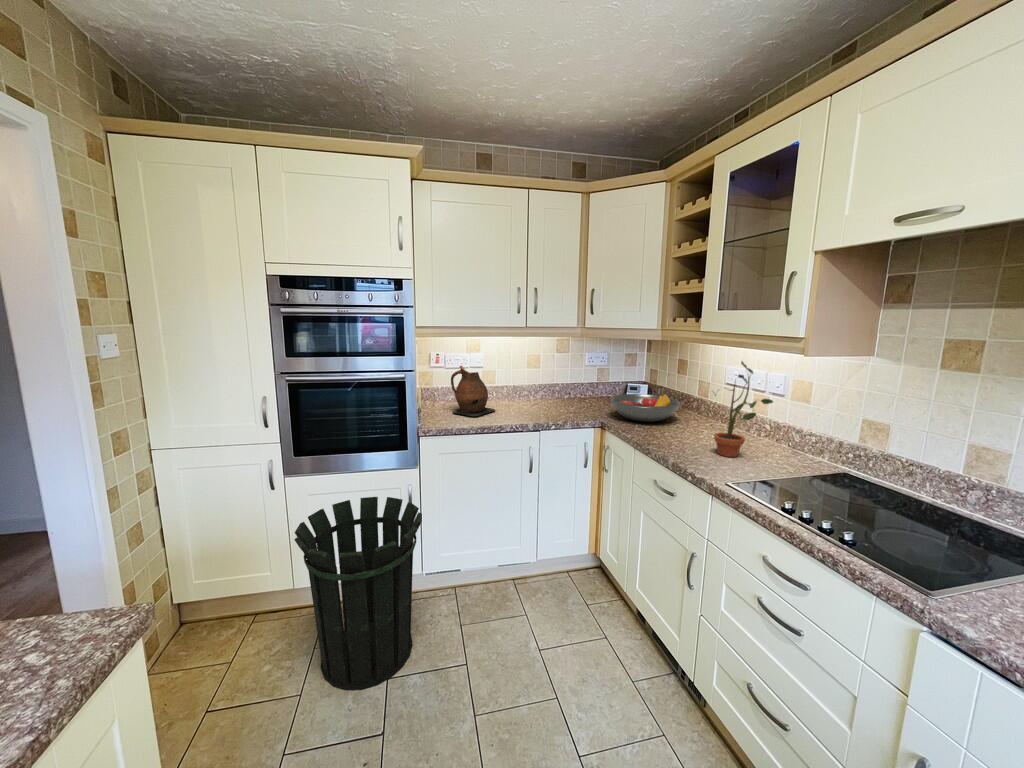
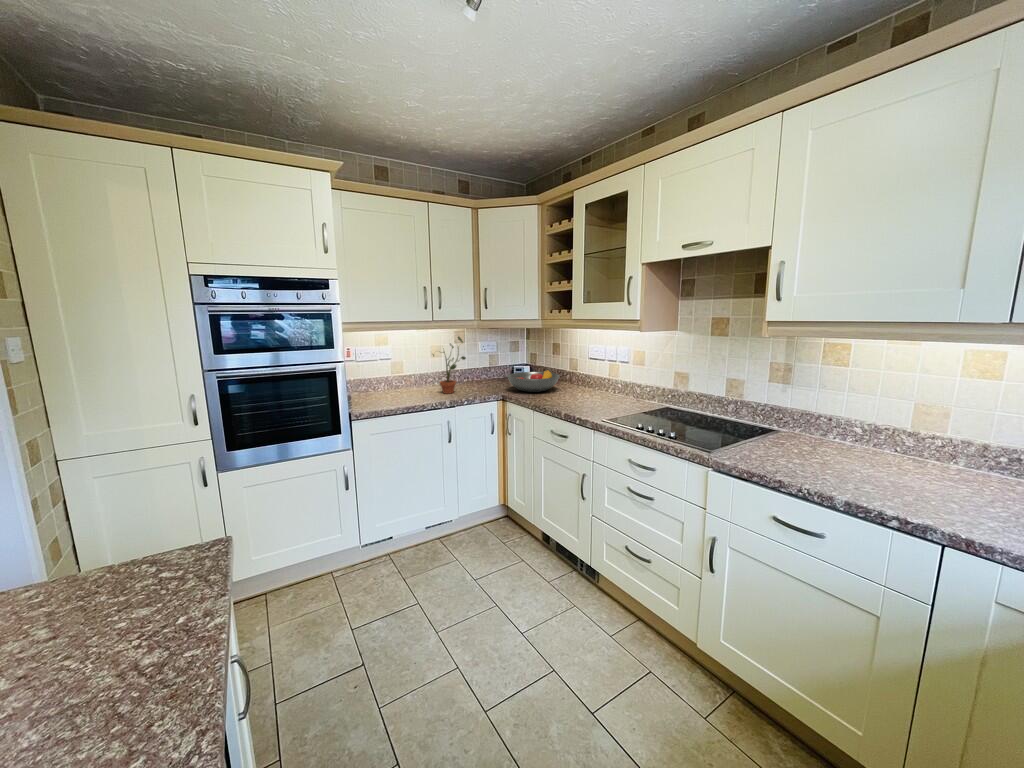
potted plant: present [714,361,773,457] -> present [433,336,466,394]
ceramic pitcher: present [451,366,495,417] -> none [369,357,412,401]
waste bin: present [294,497,422,690] -> none [251,478,371,648]

